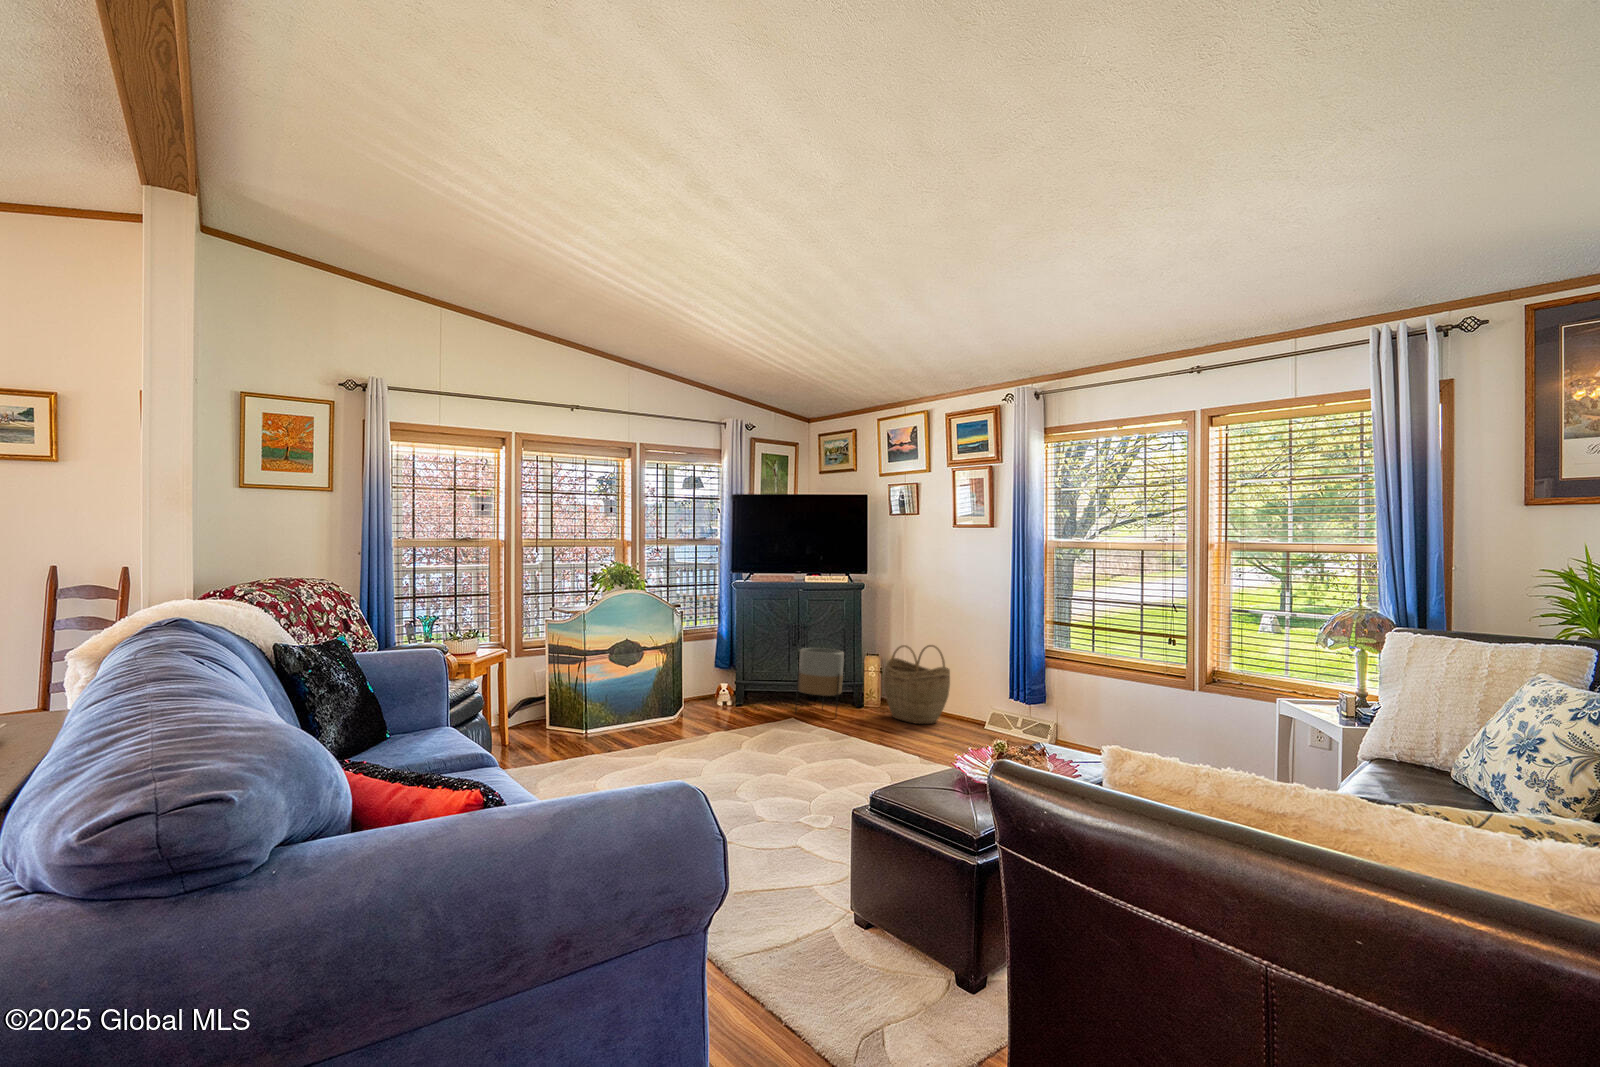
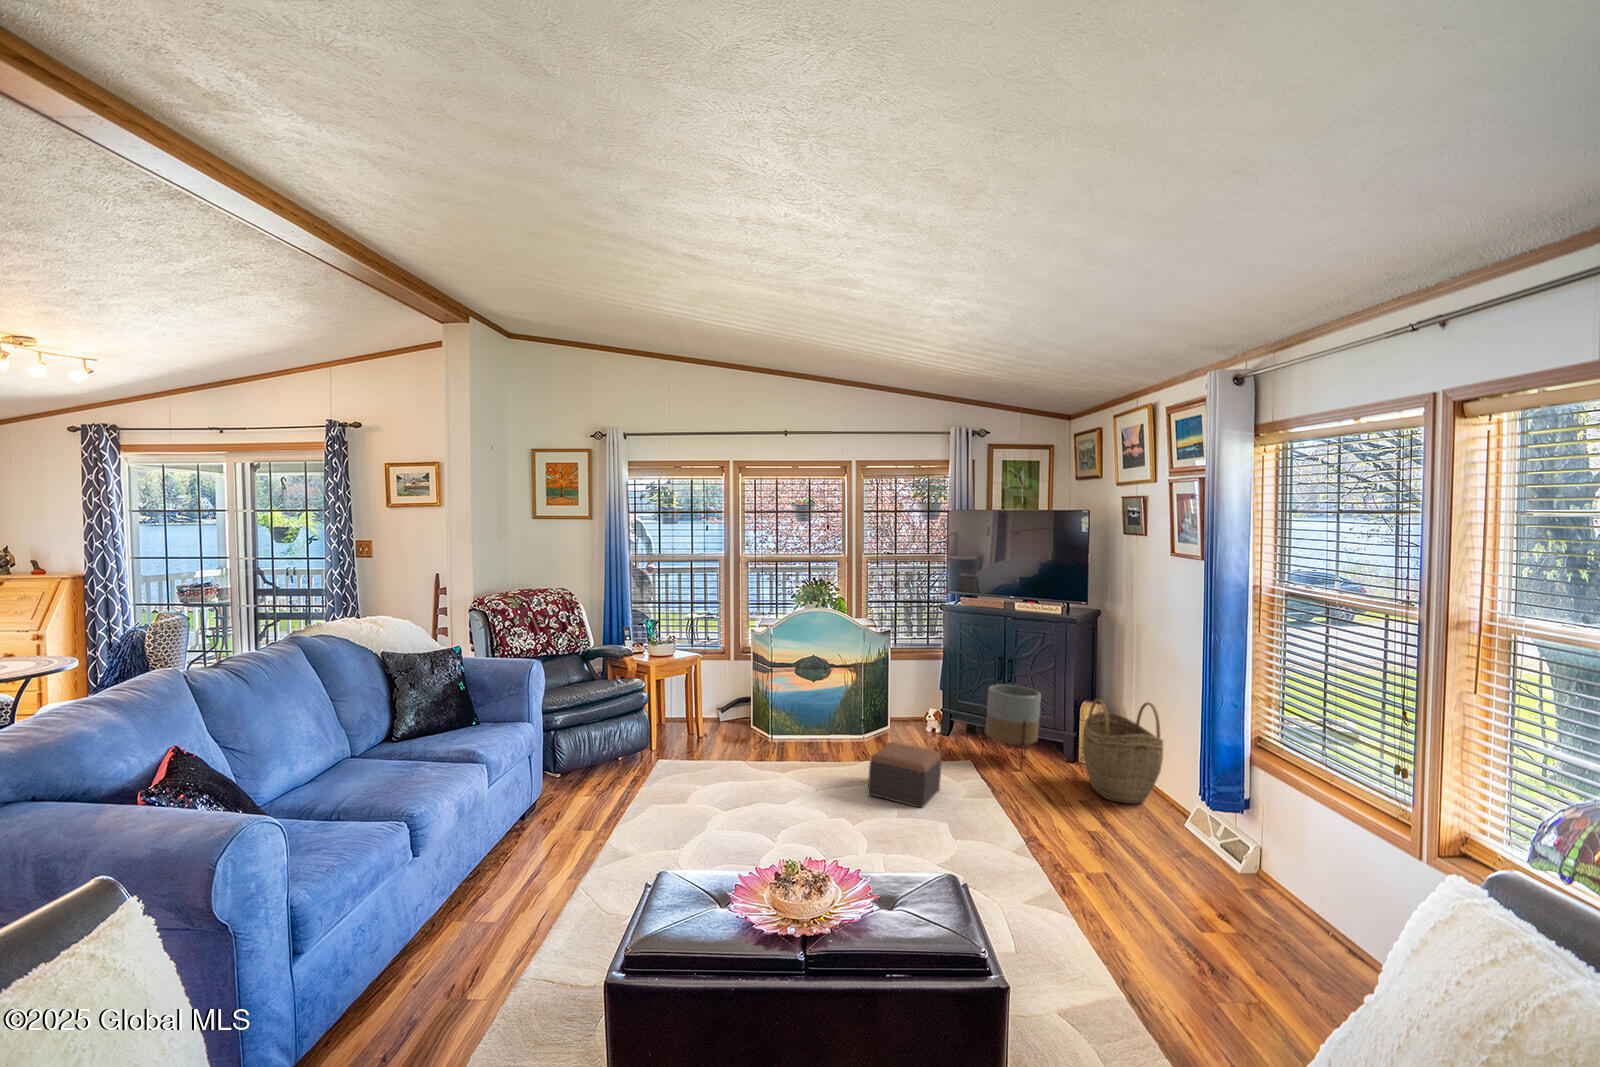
footstool: none [755,703,818,752] -> present [868,742,942,808]

